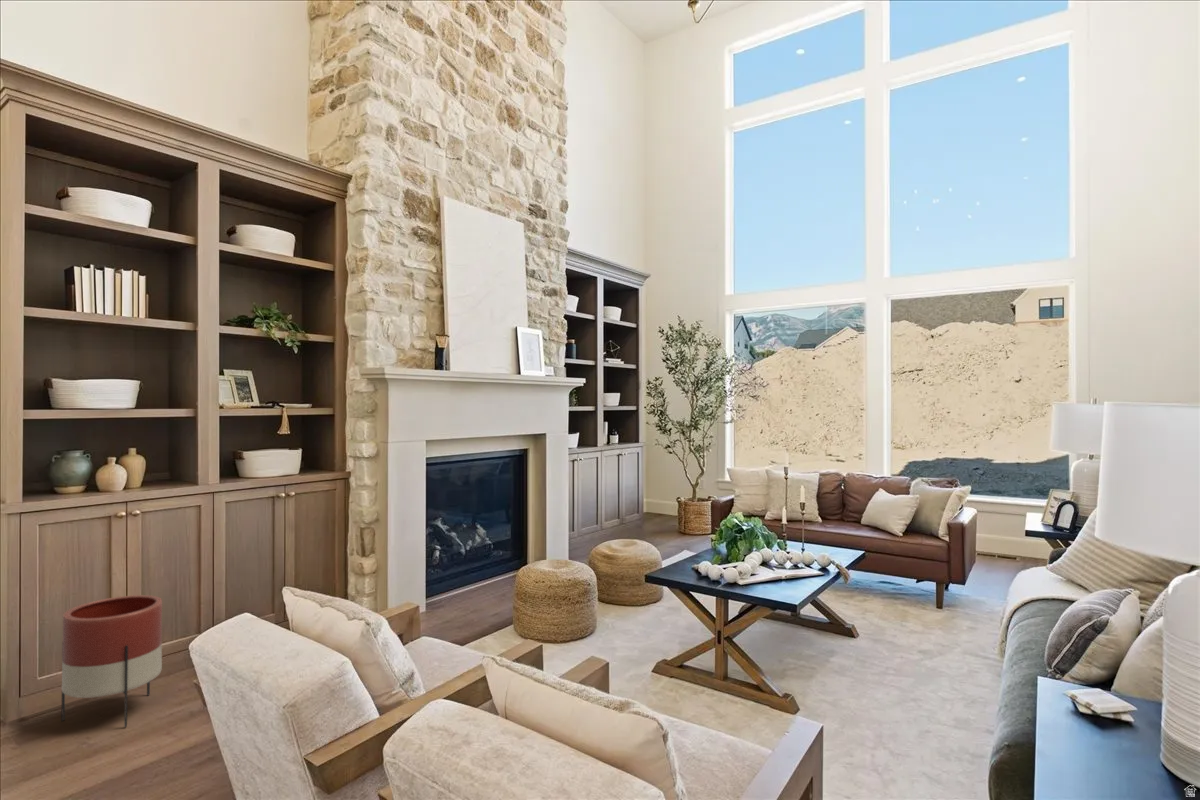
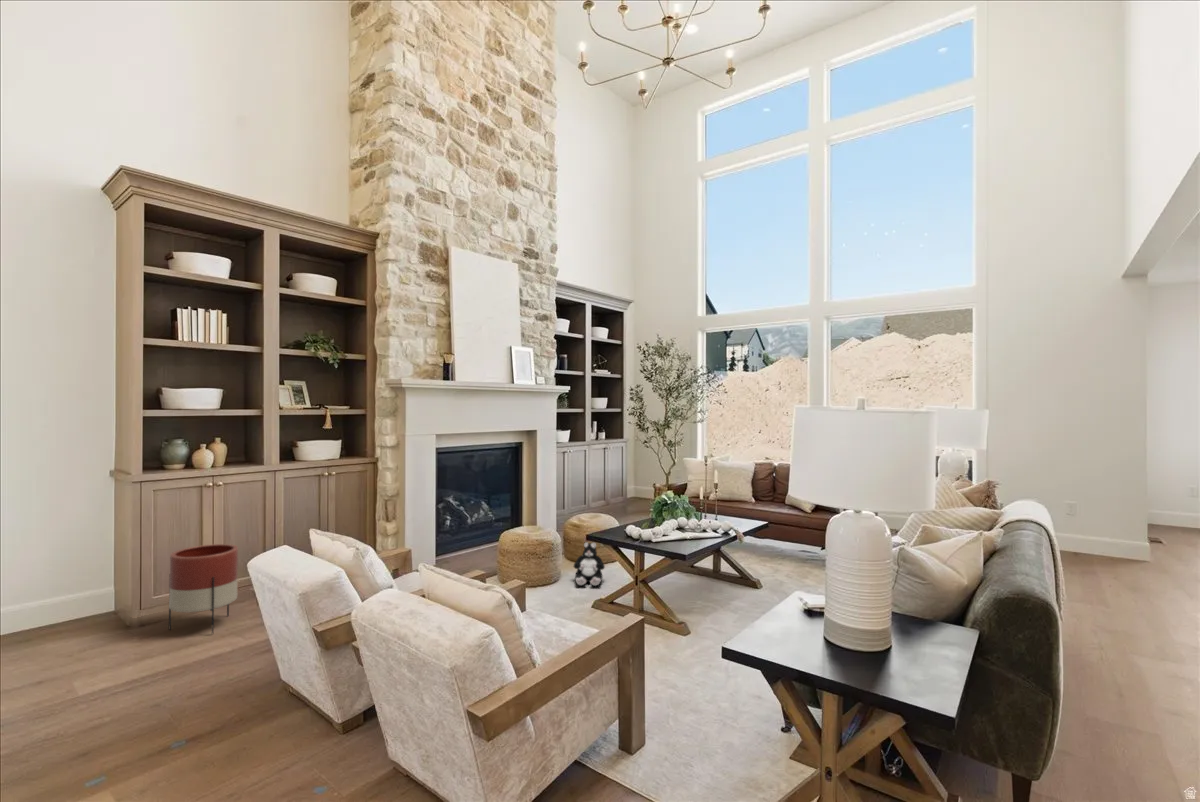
plush toy: none [612,579,653,637] -> present [574,542,605,586]

